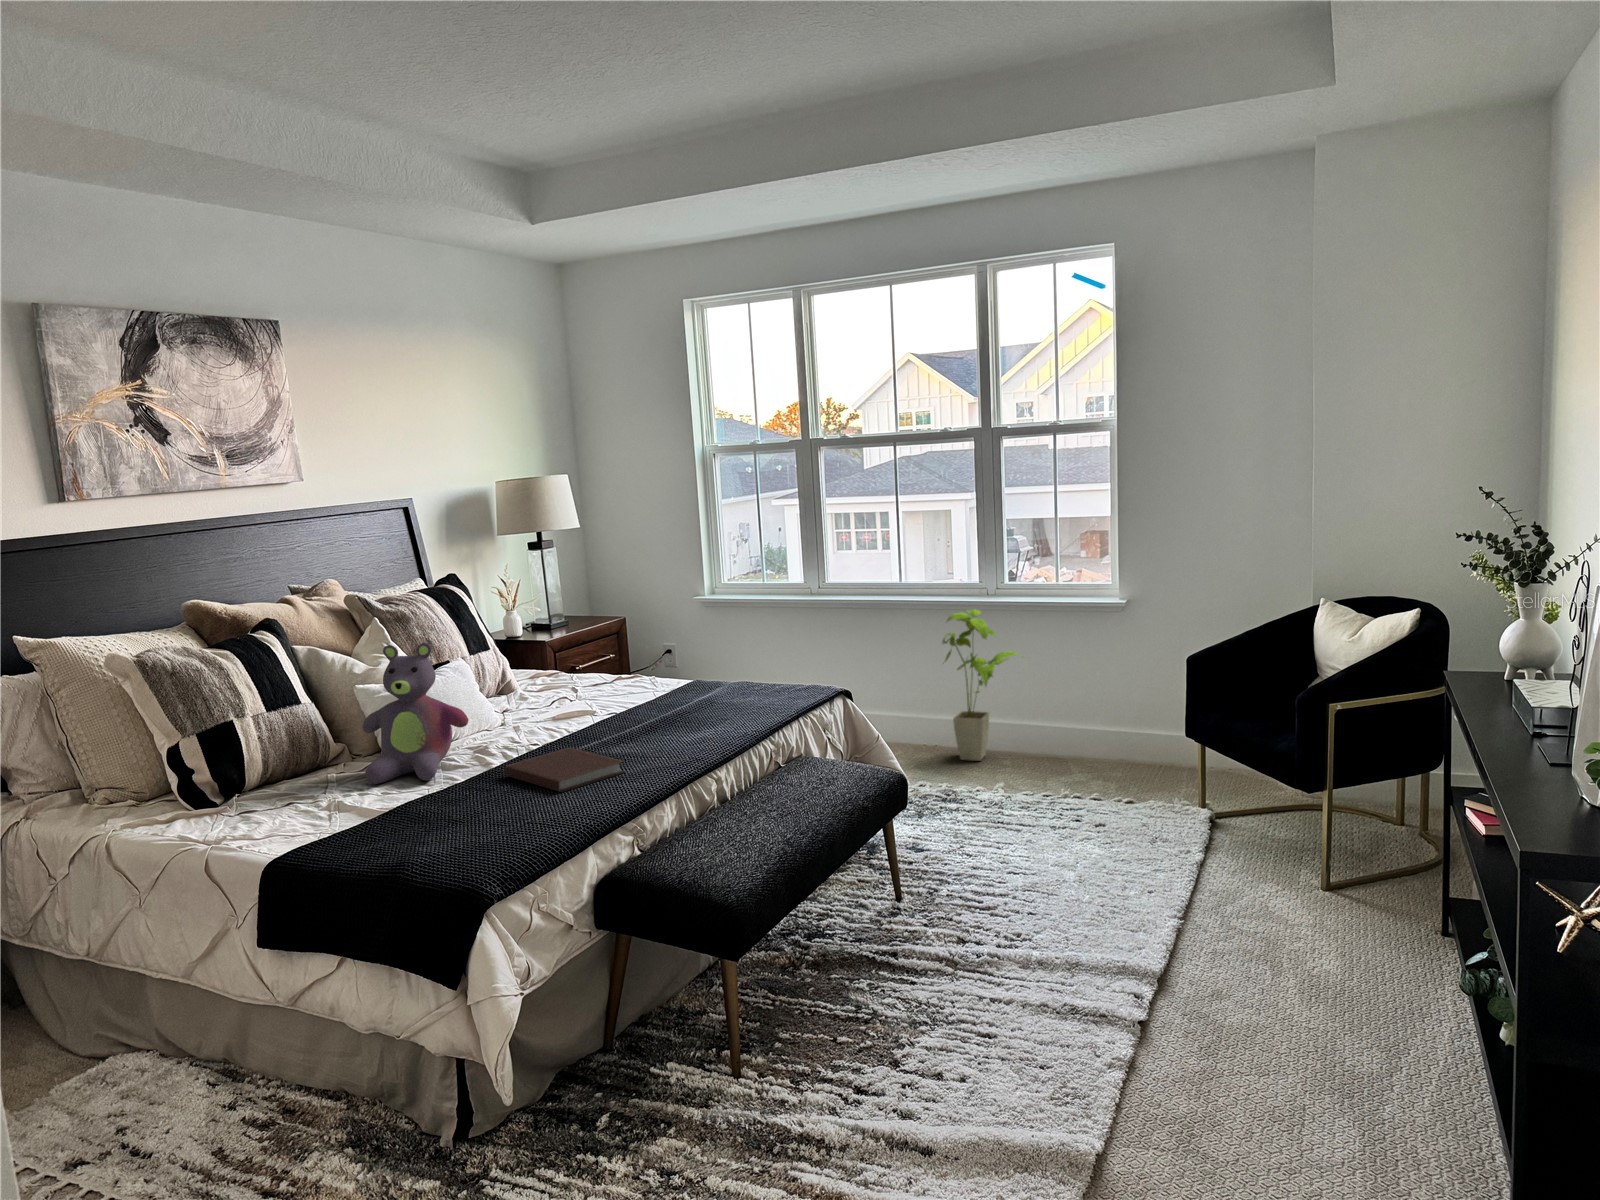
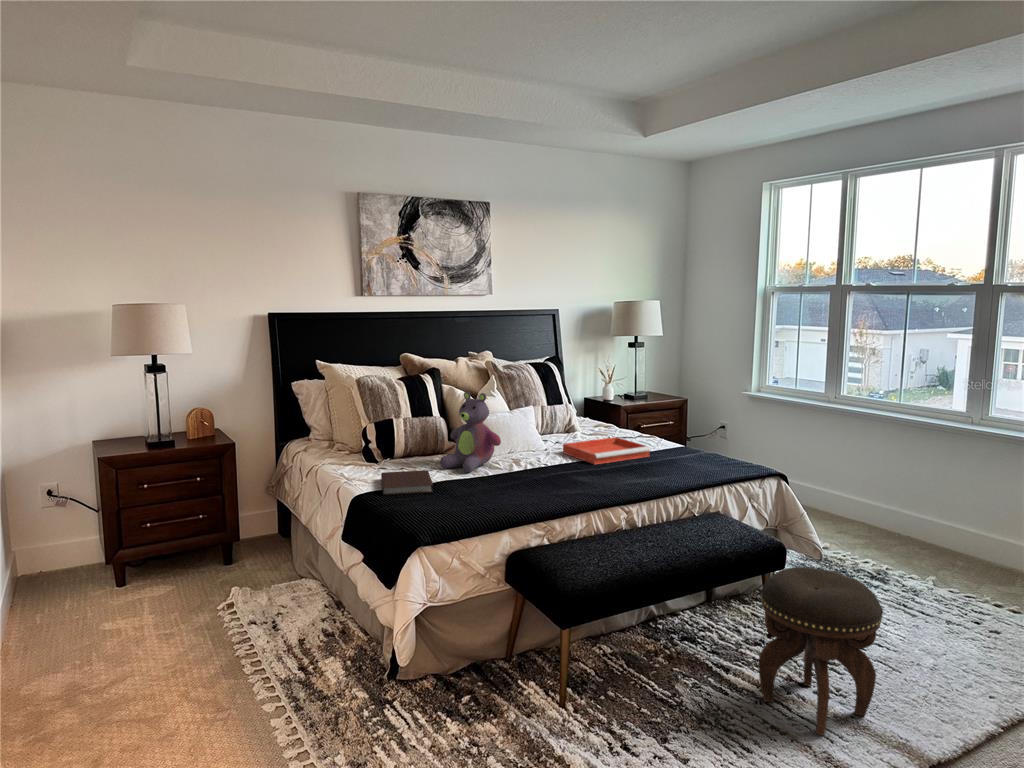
house plant: present [942,609,1019,761] -> none [909,432,989,555]
tray: none [536,685,669,728] -> present [563,437,651,464]
notebook: present [505,747,625,792] -> present [381,470,433,495]
footstool: none [935,786,1078,987] -> present [759,567,883,736]

